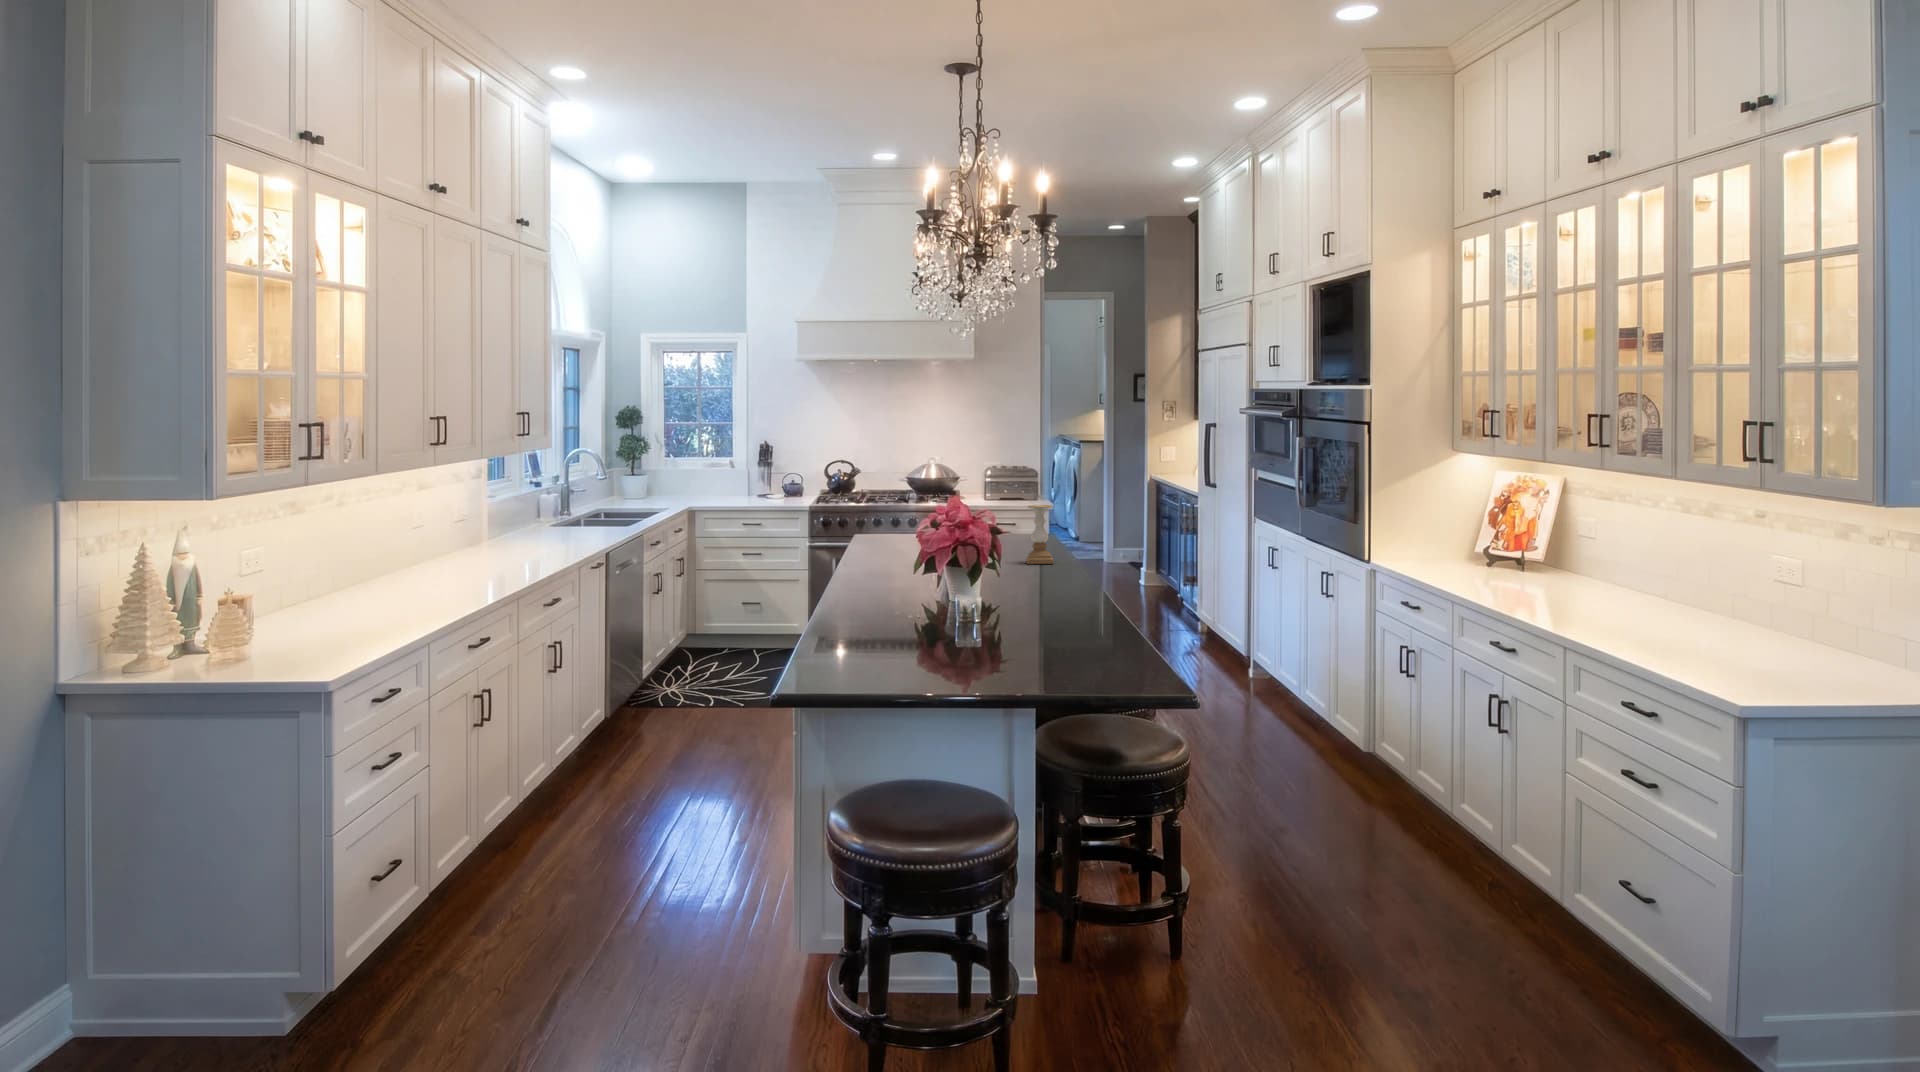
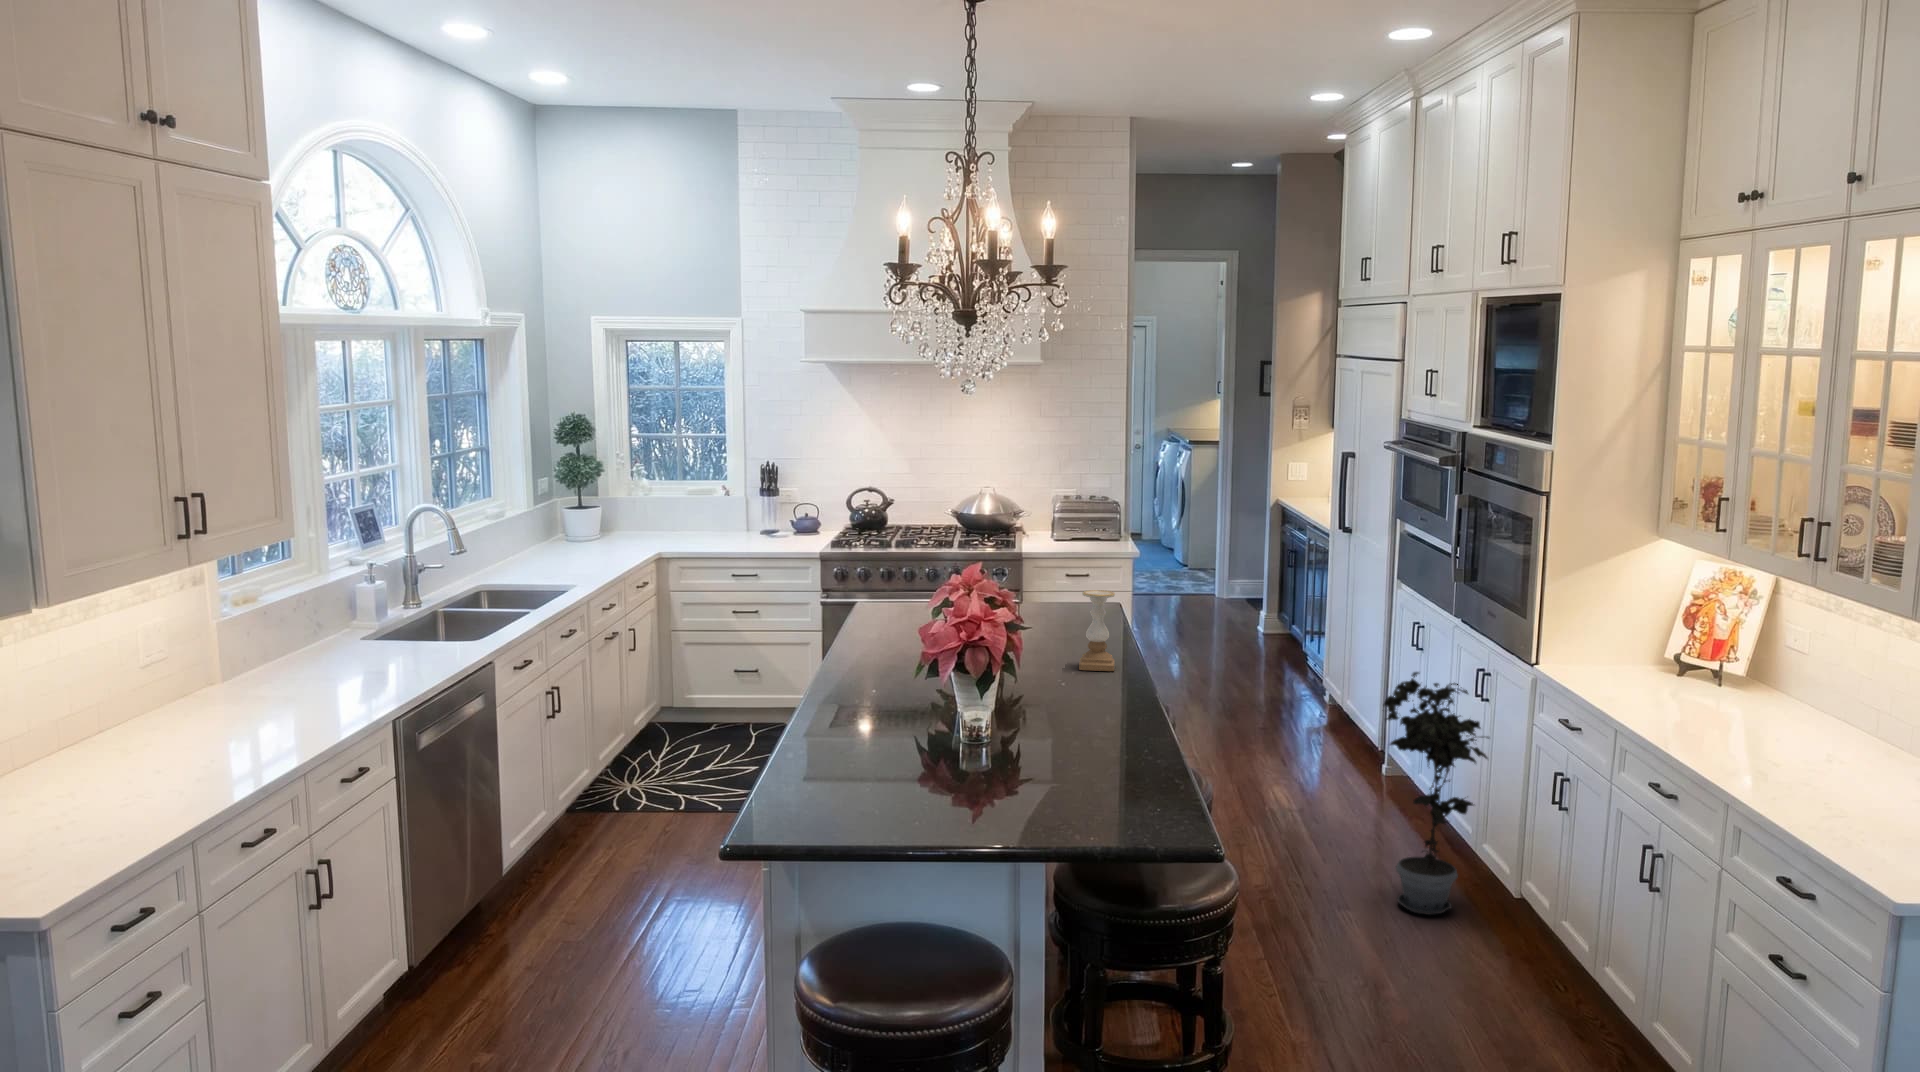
potted plant: none [1249,562,1333,743] -> present [1384,672,1489,915]

